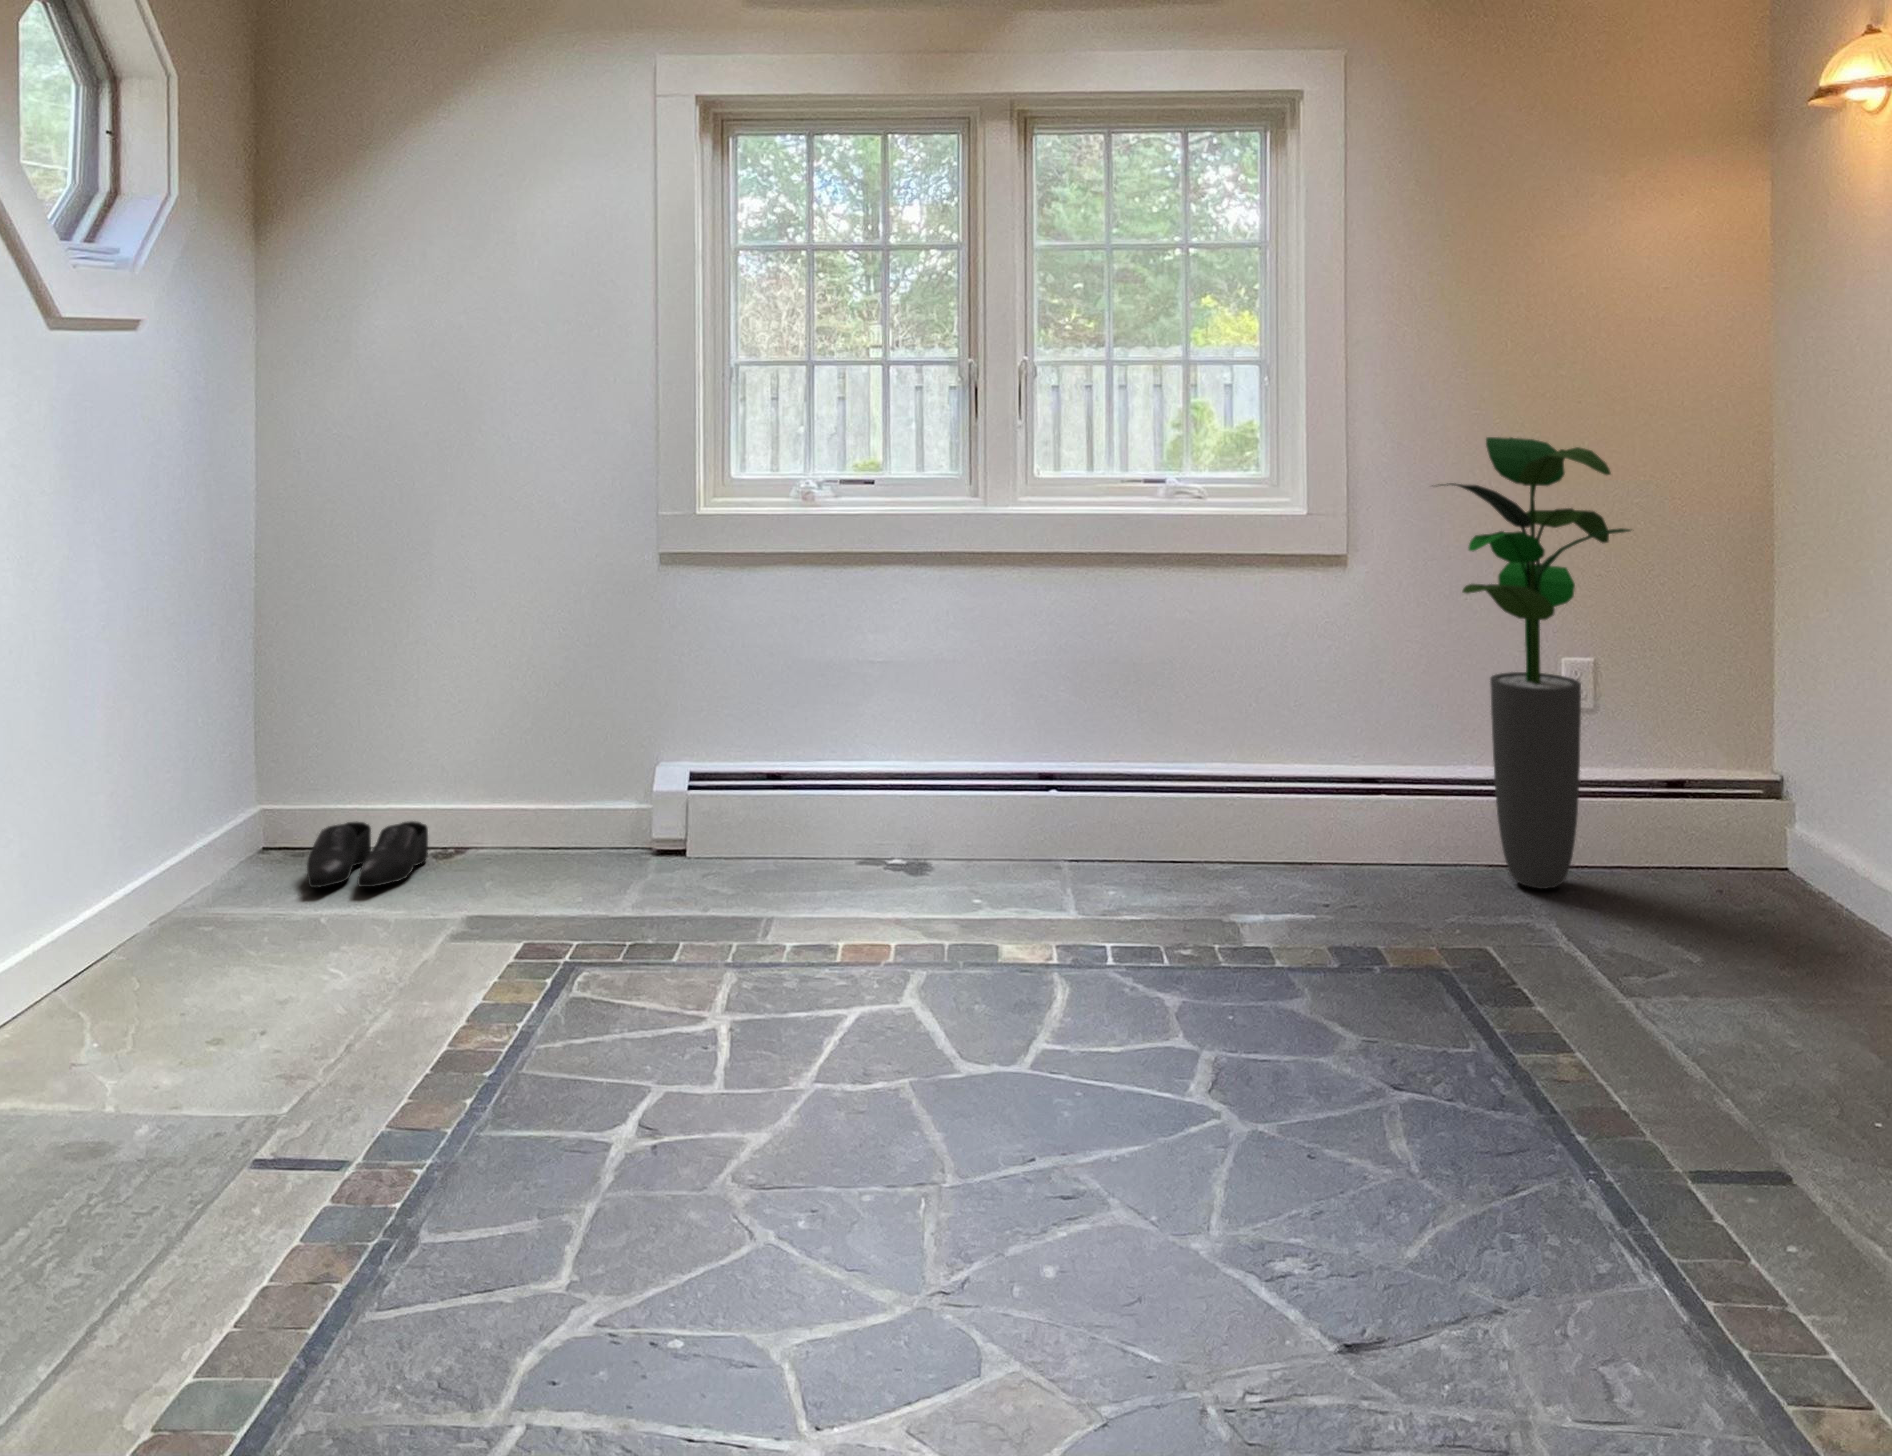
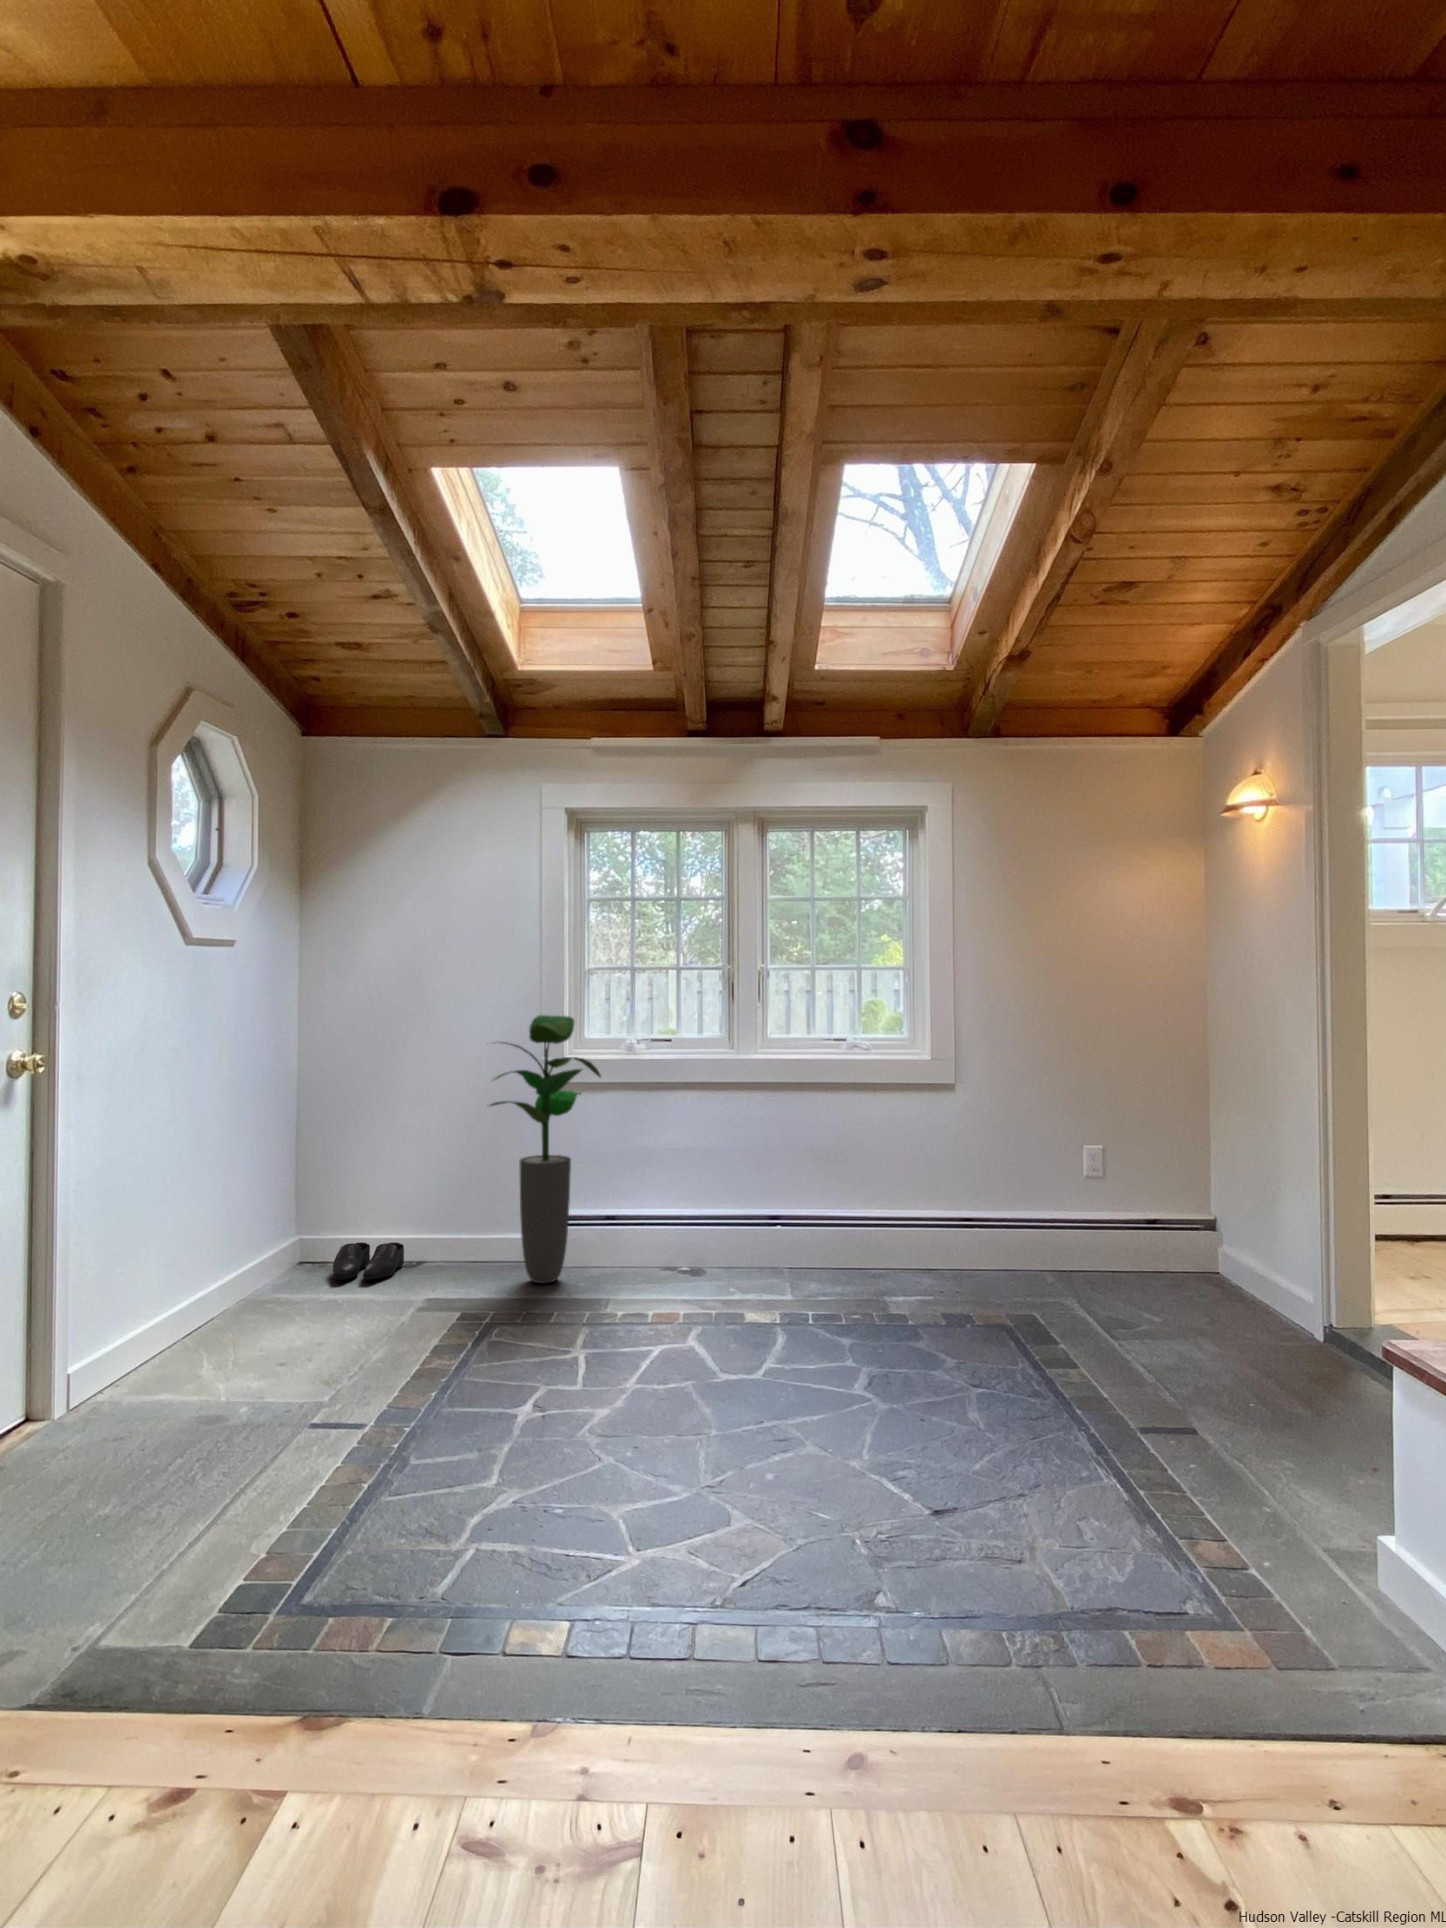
potted plant: present [1441,437,1631,889] -> present [490,1015,601,1283]

